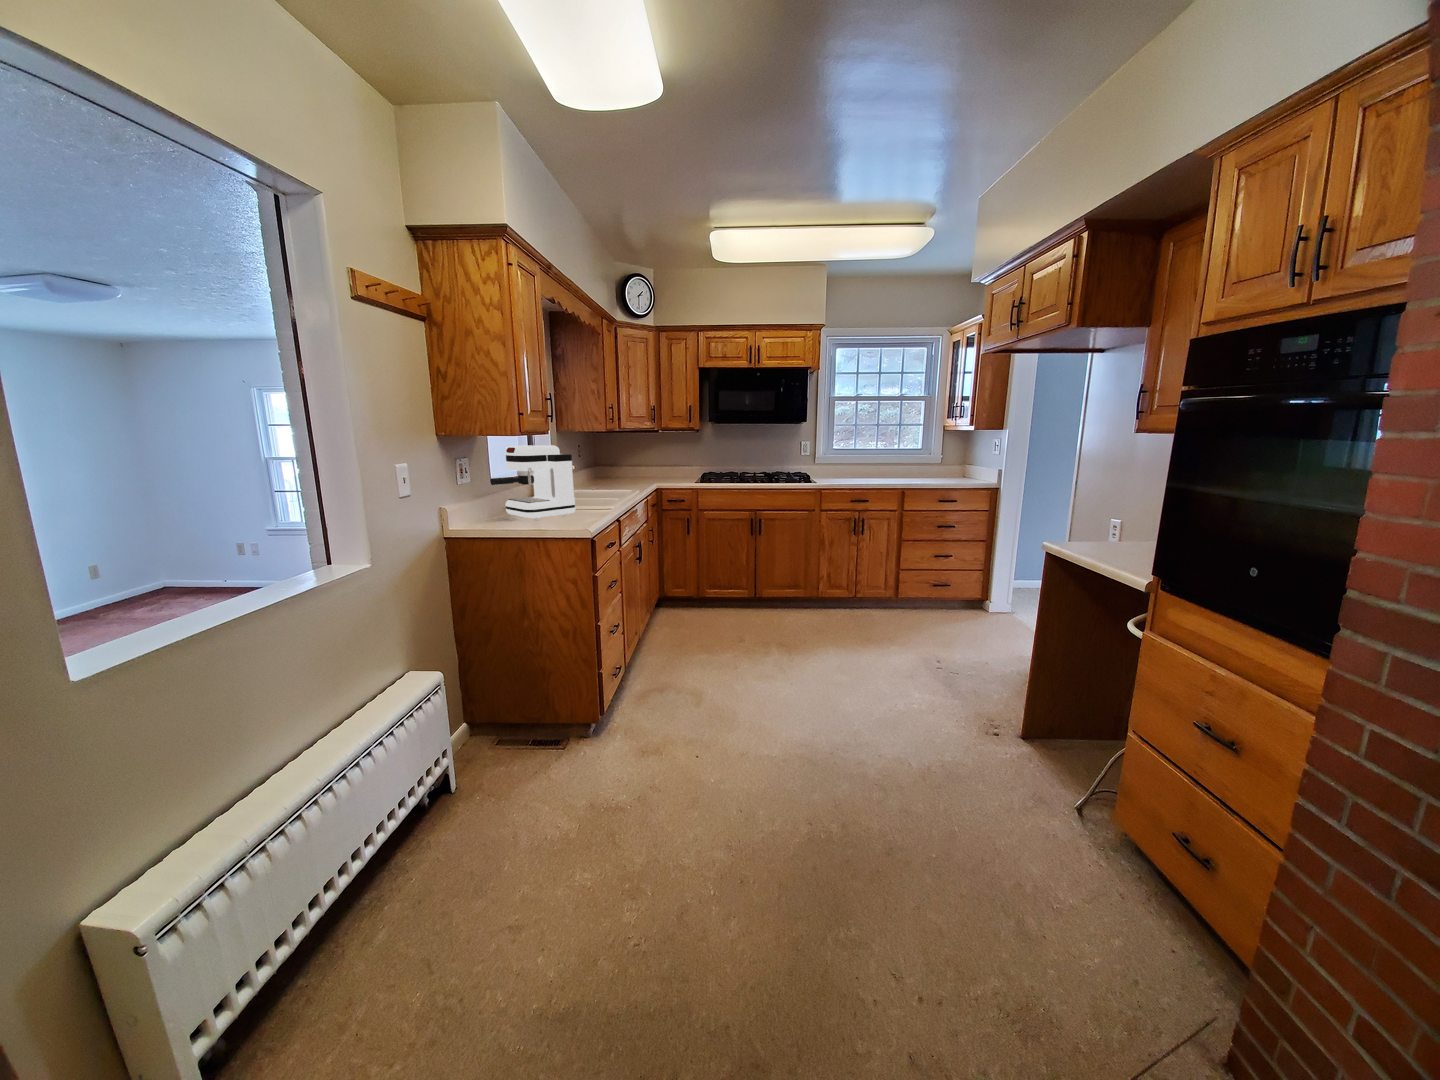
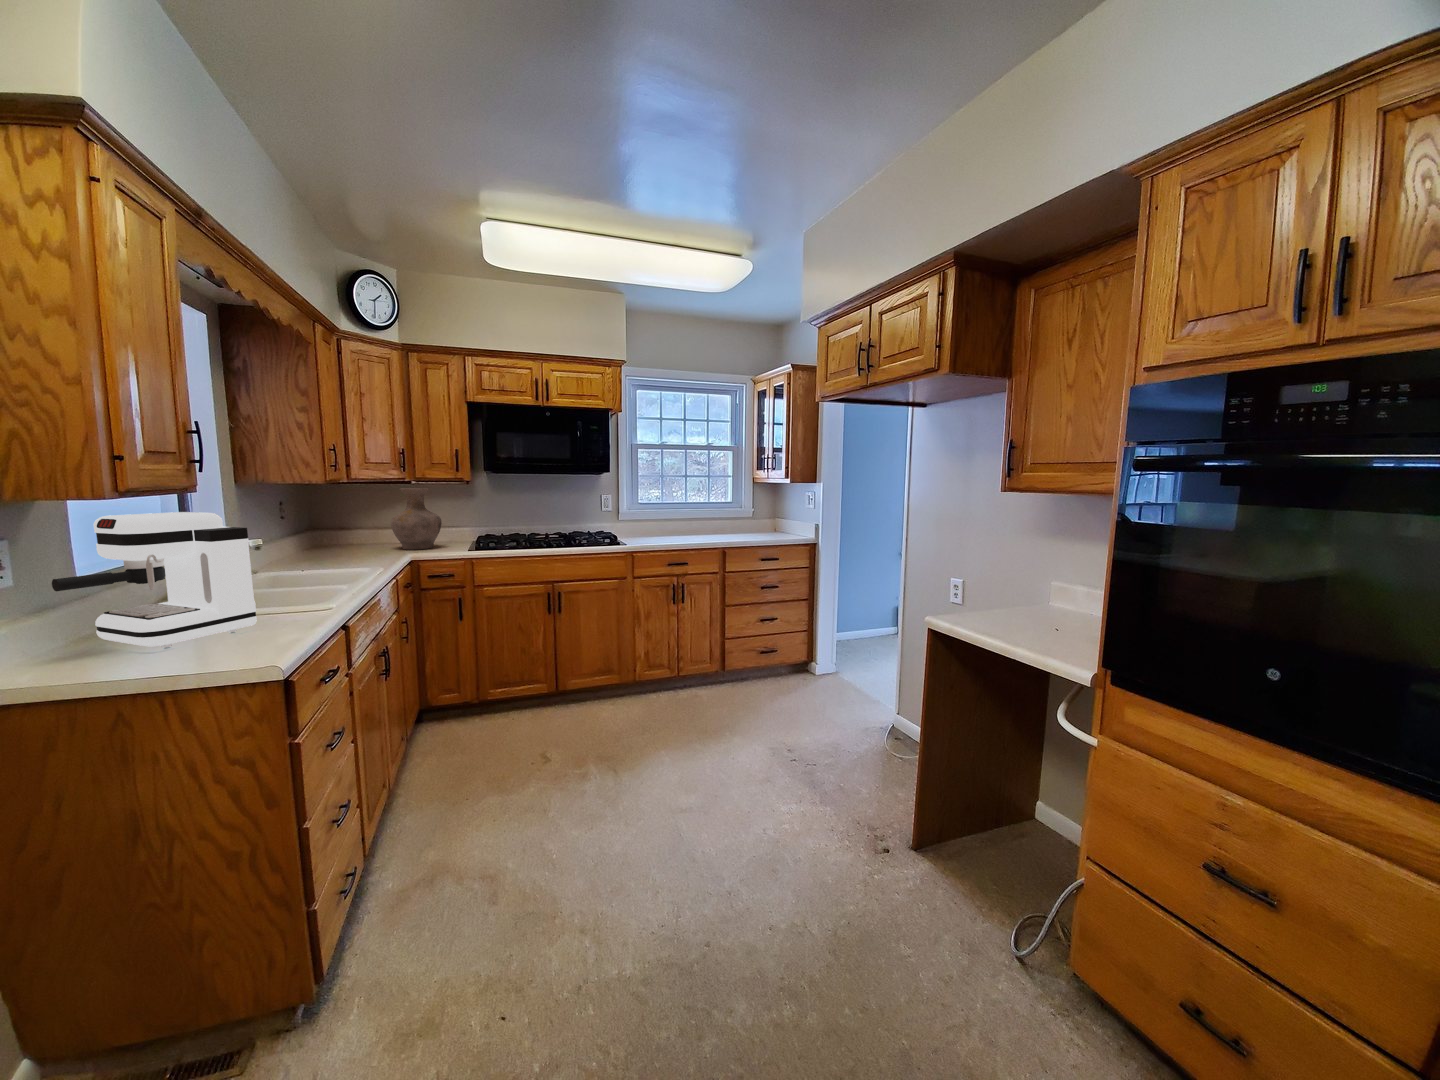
vase: none [646,436,679,481] -> present [391,488,442,550]

